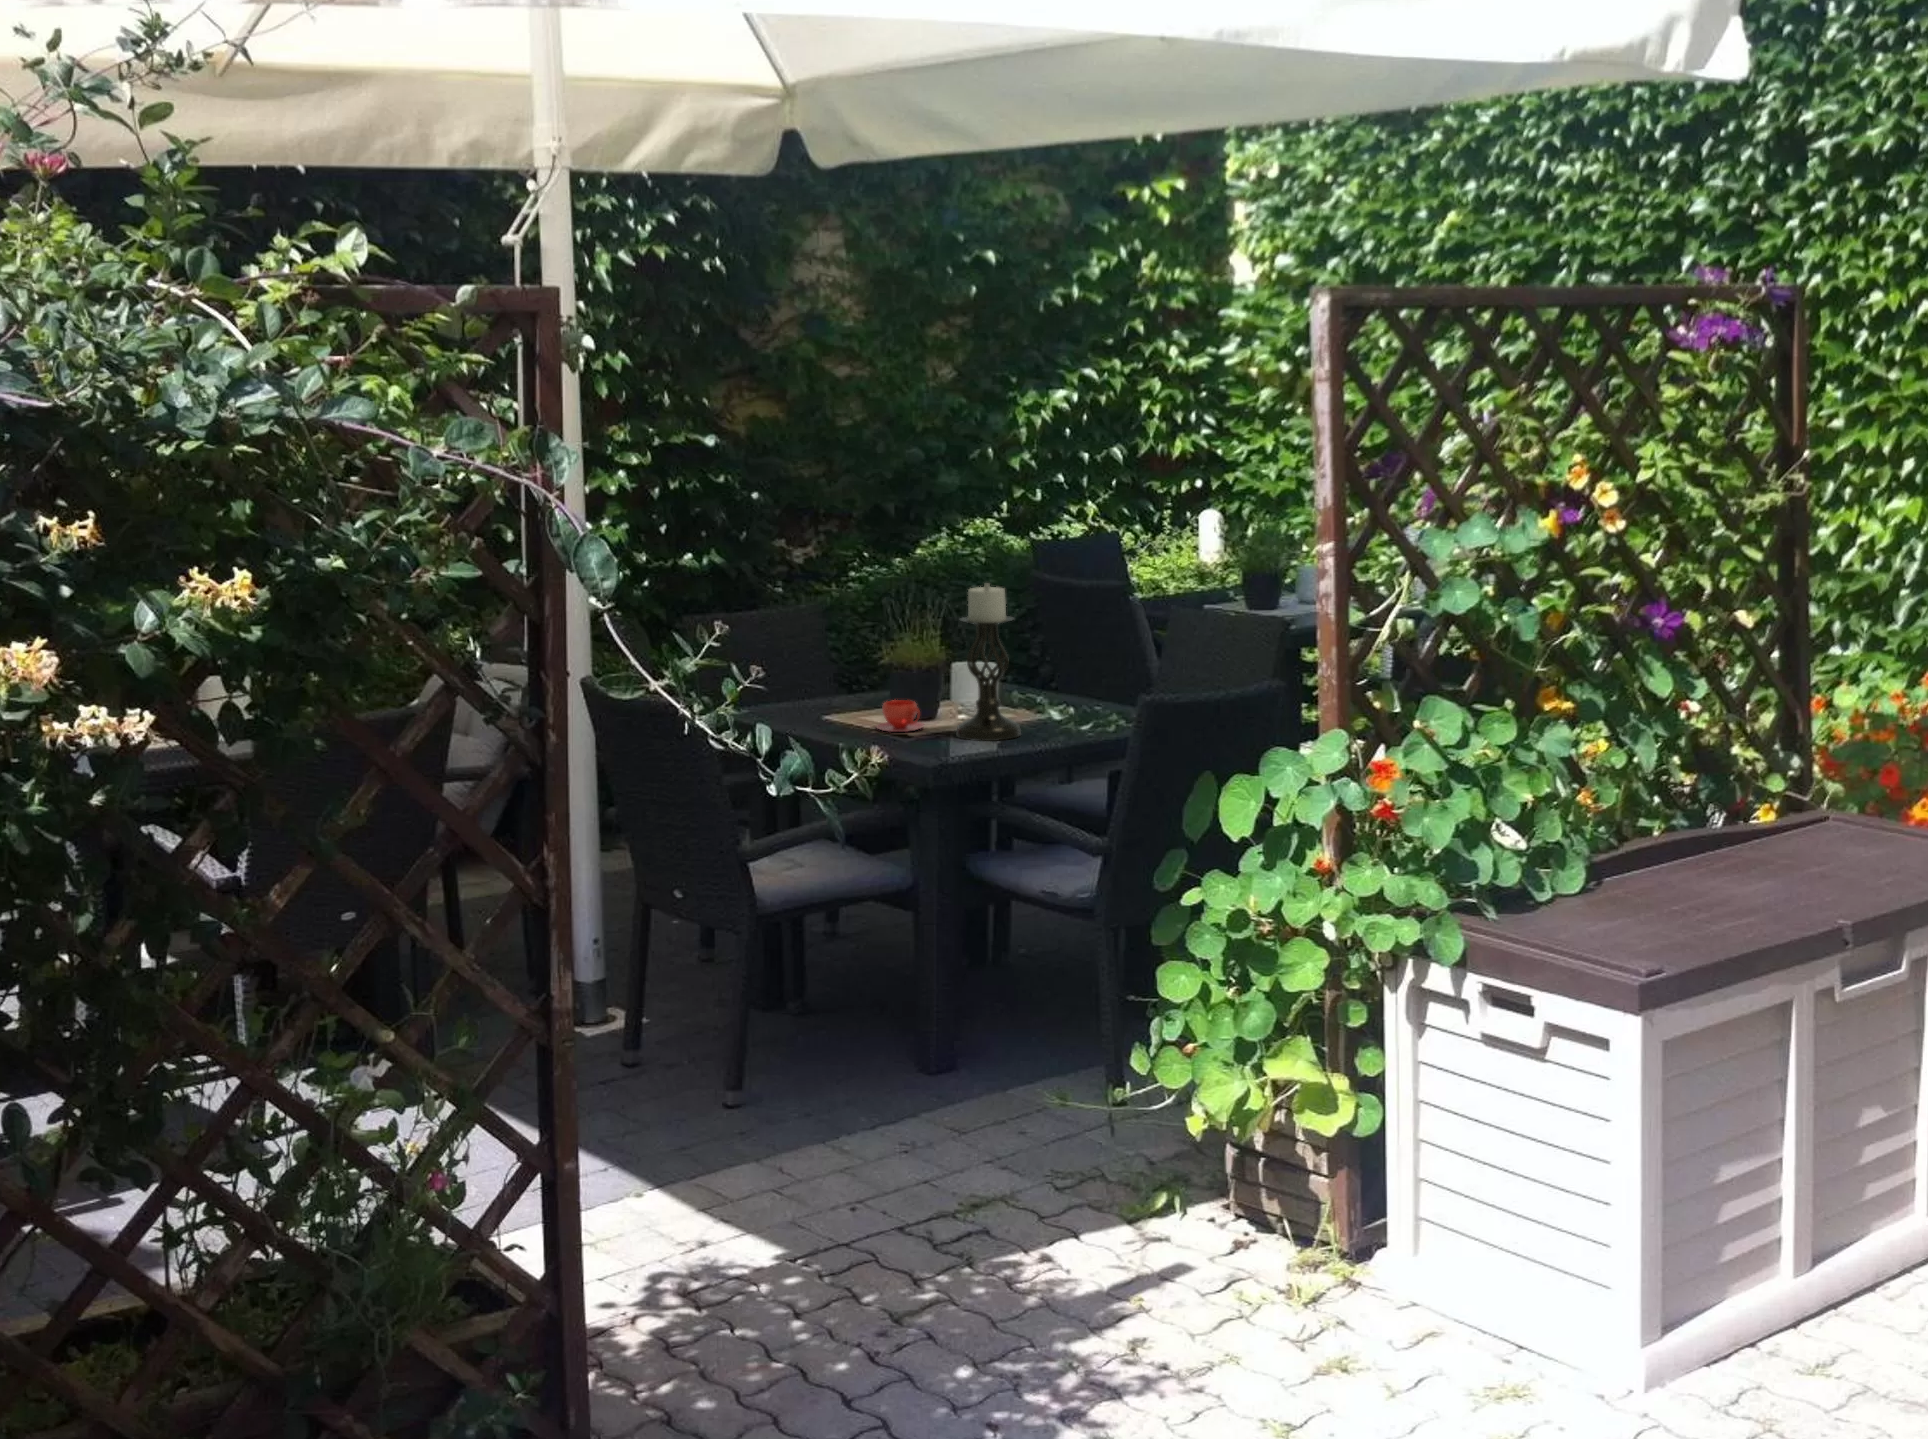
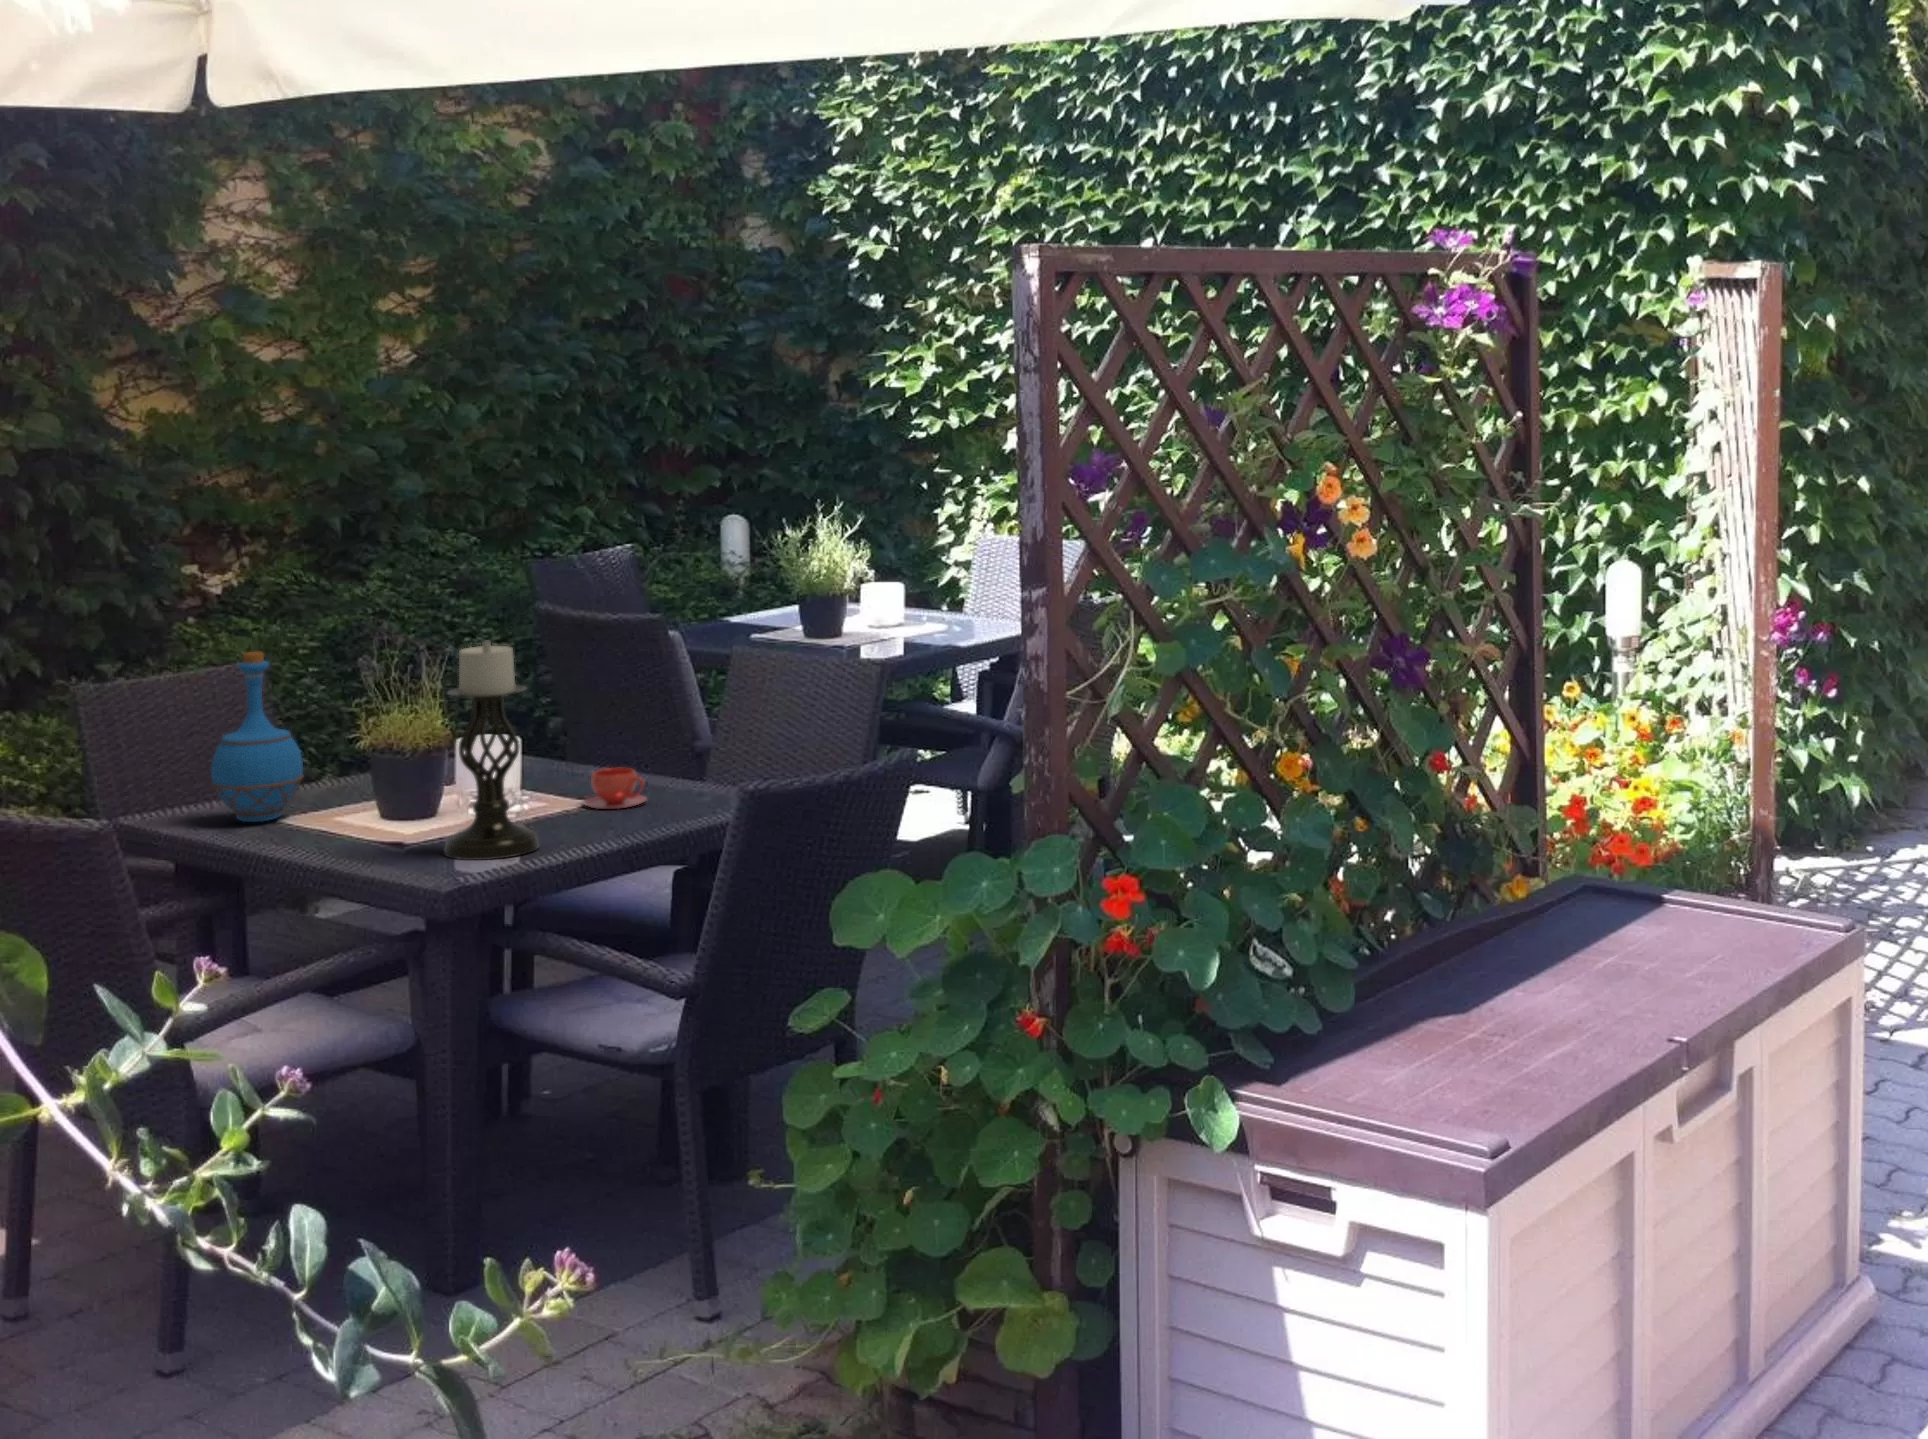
bottle: none [806,587,867,708] -> present [211,652,304,822]
teacup: present [876,700,924,732] -> present [583,768,647,809]

